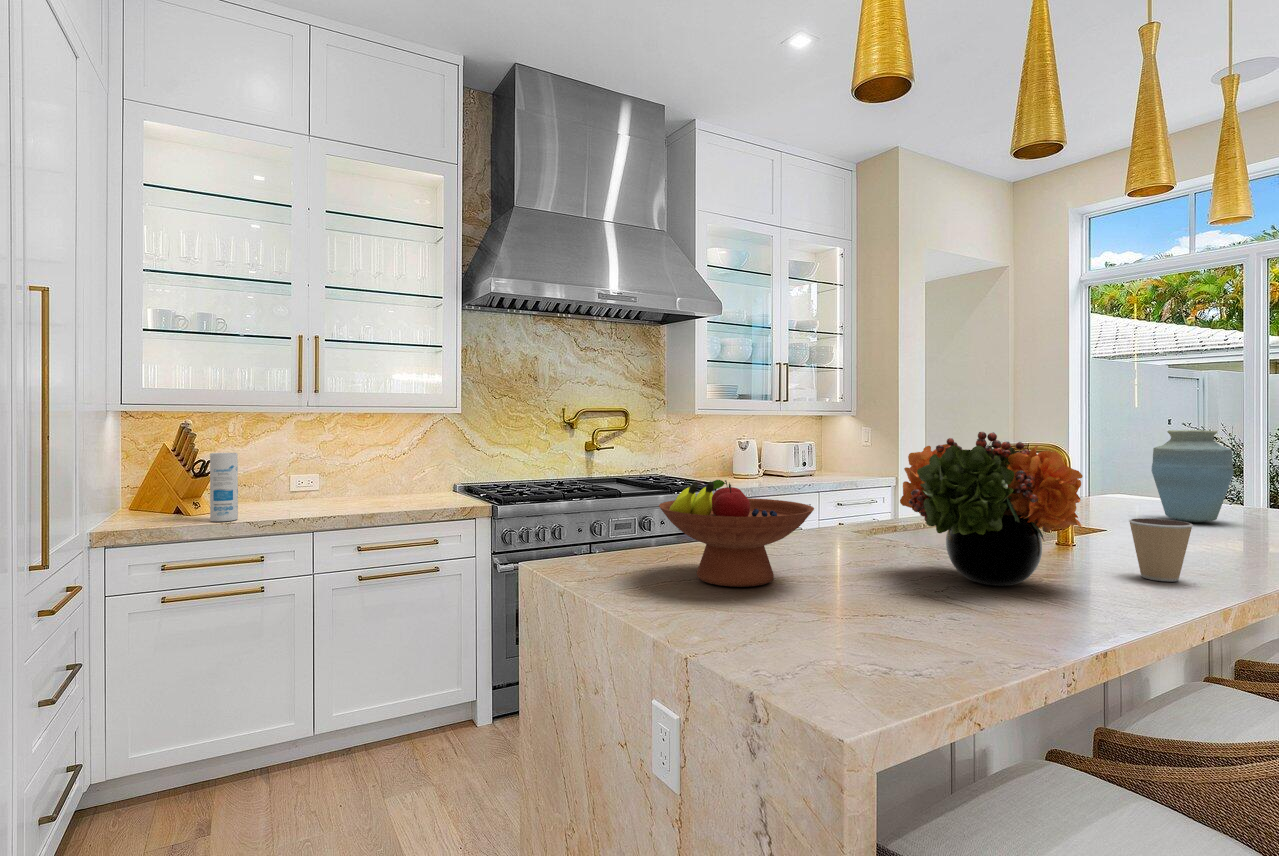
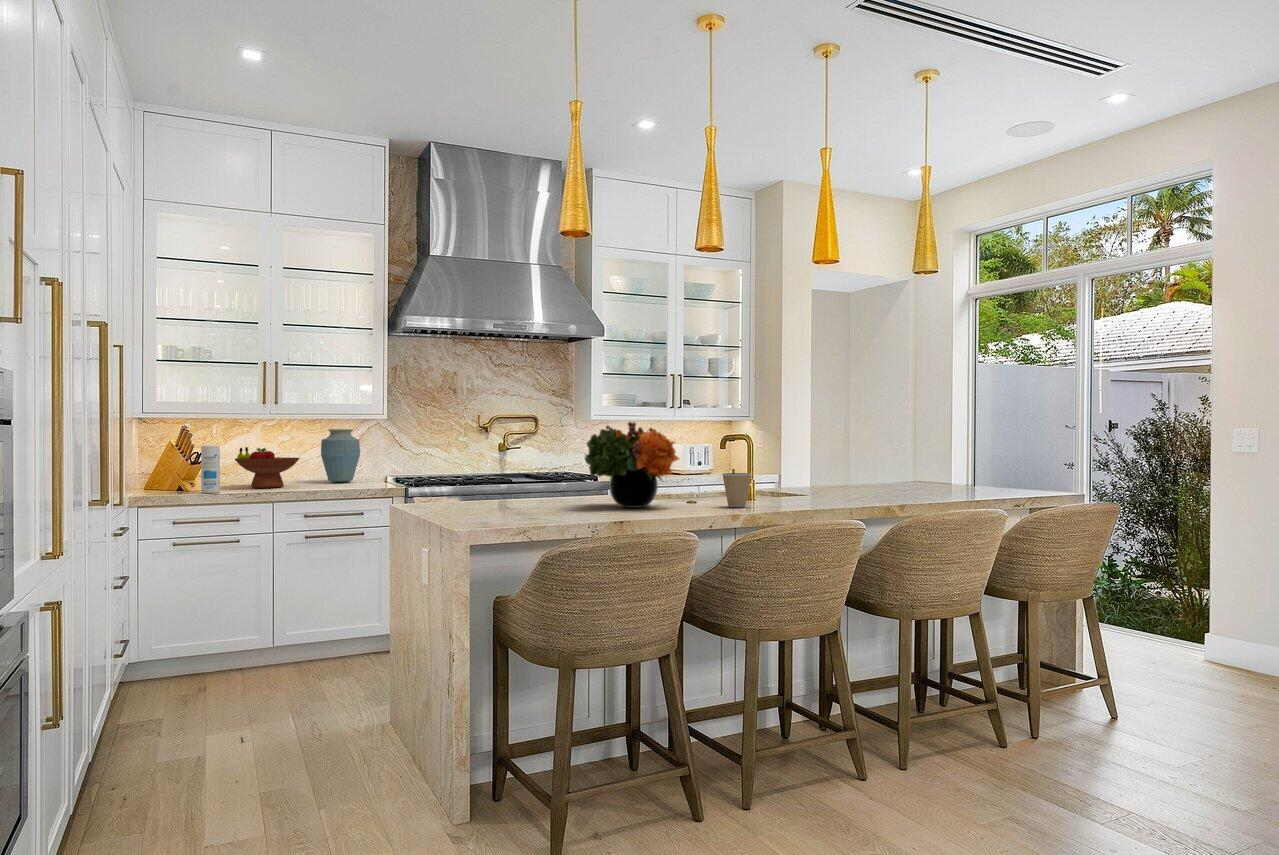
vase: present [1152,430,1234,522] -> present [321,429,360,483]
fruit bowl: present [659,480,814,587] -> present [235,447,299,488]

